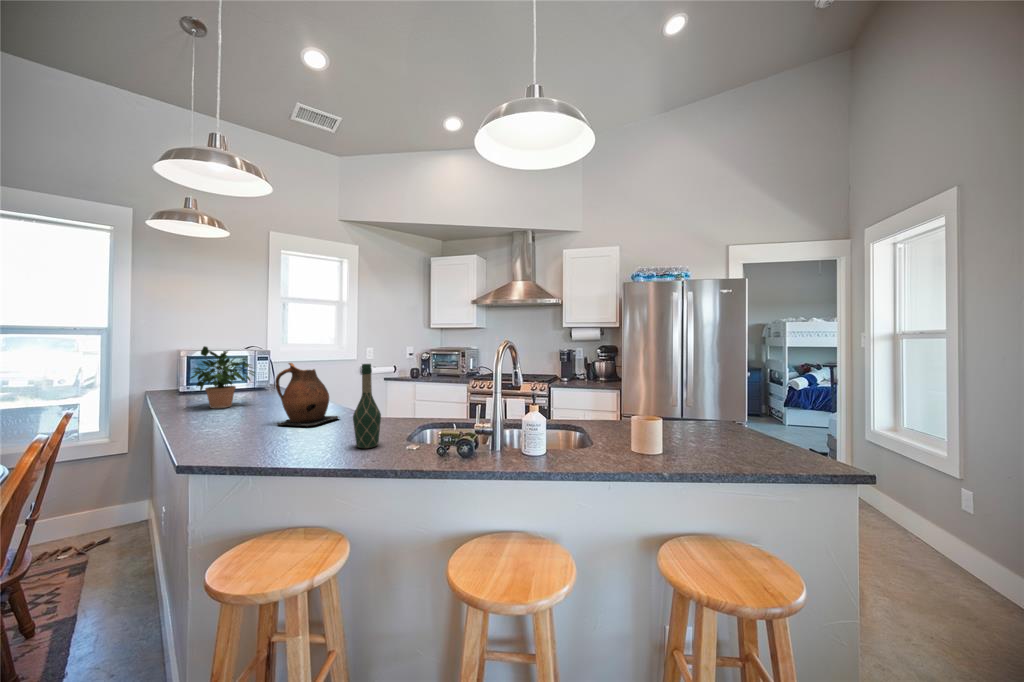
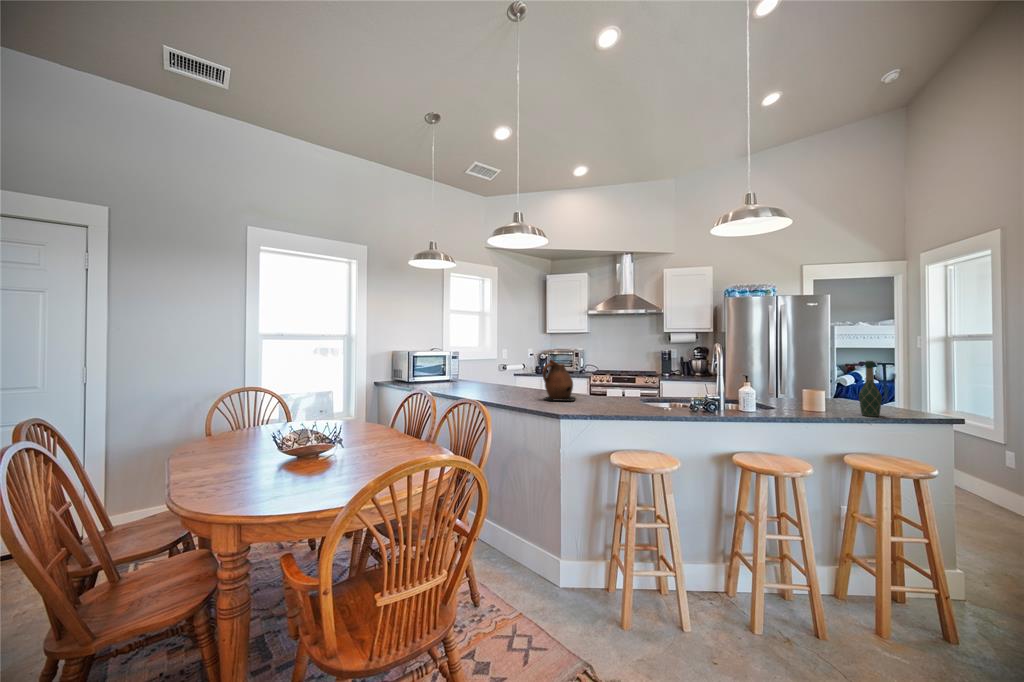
potted plant: present [190,346,255,409] -> none [447,349,489,393]
wine bottle: present [353,364,381,448] -> present [859,361,882,417]

